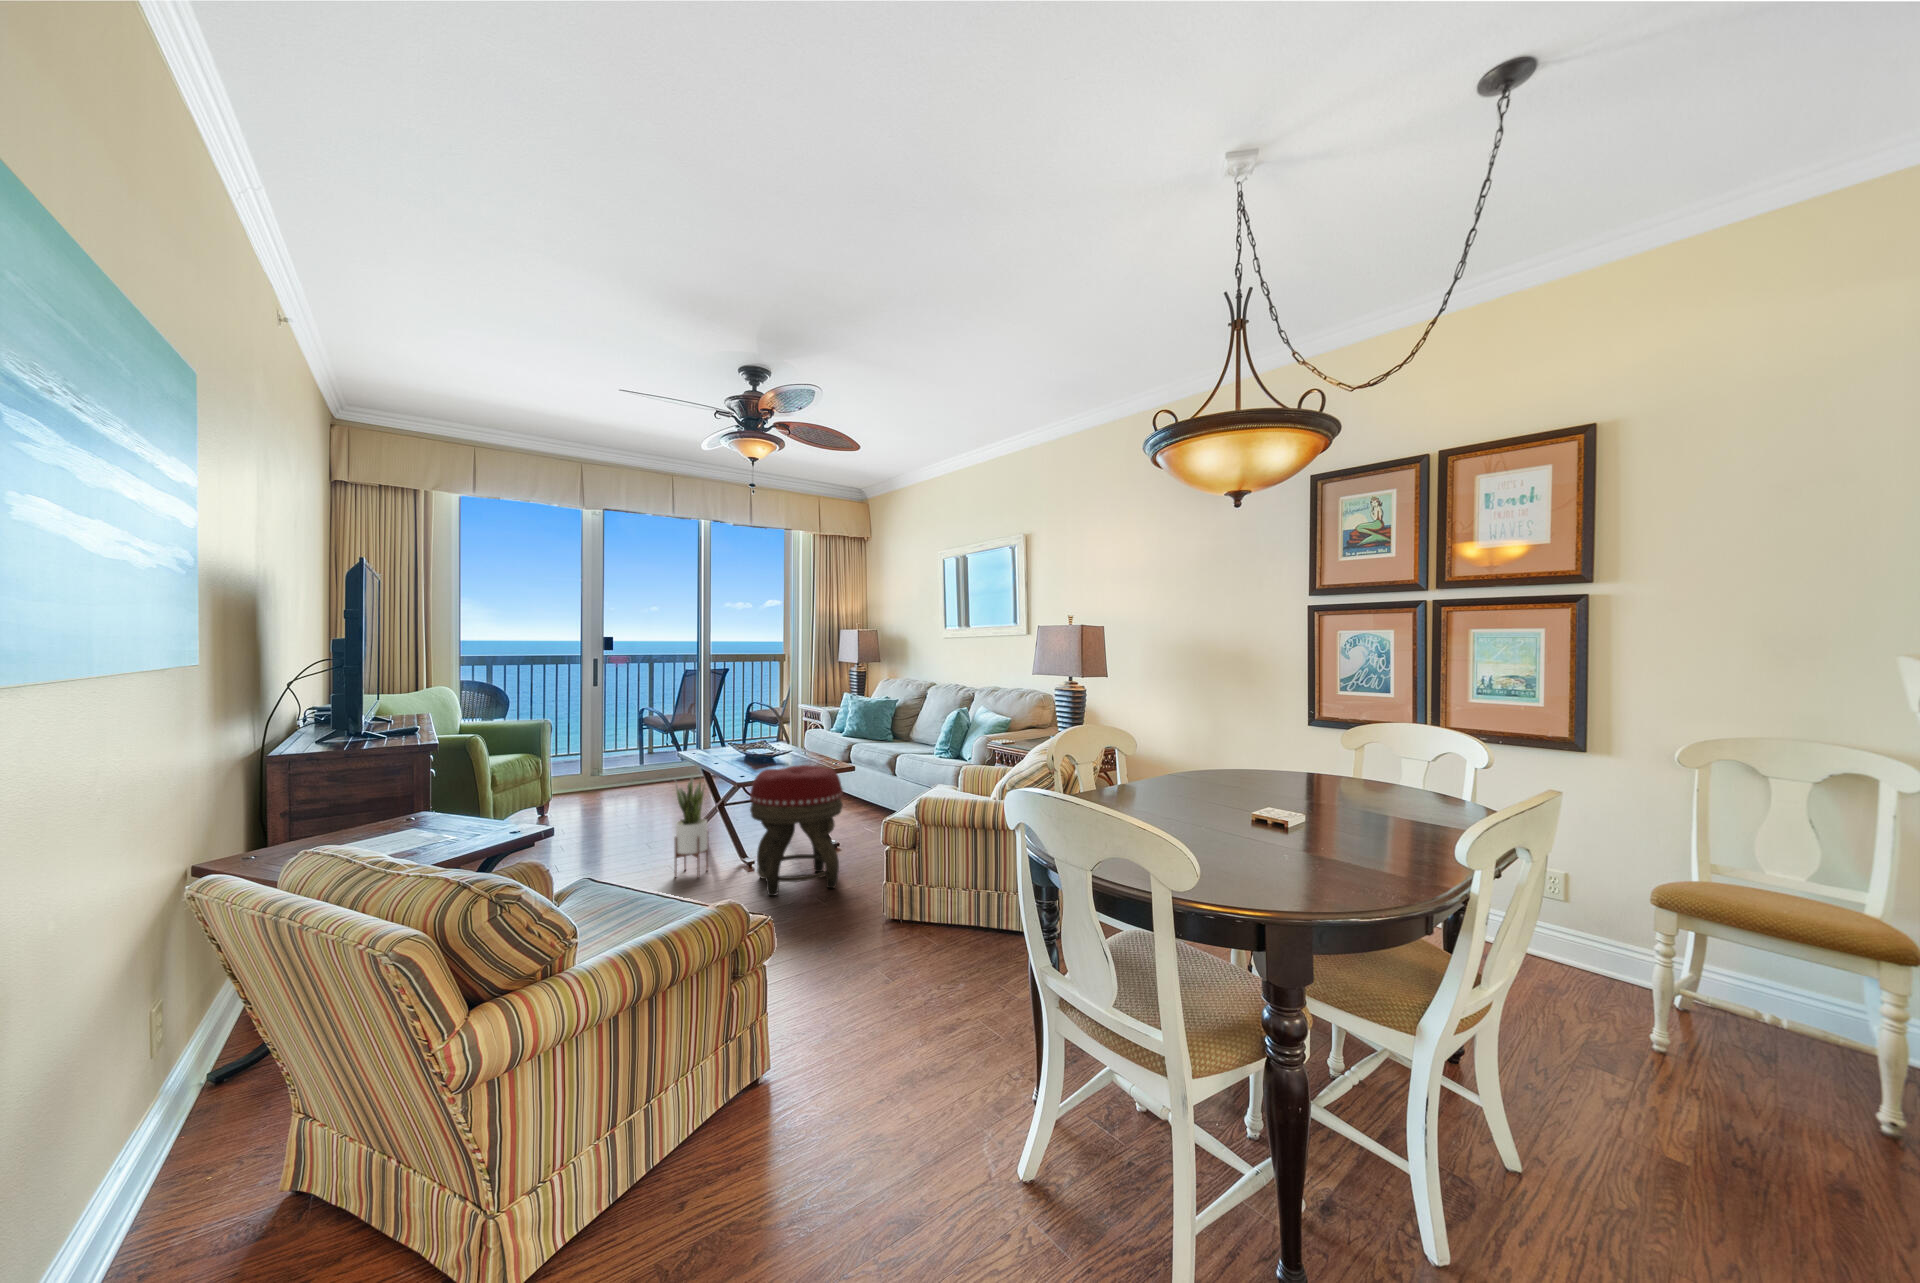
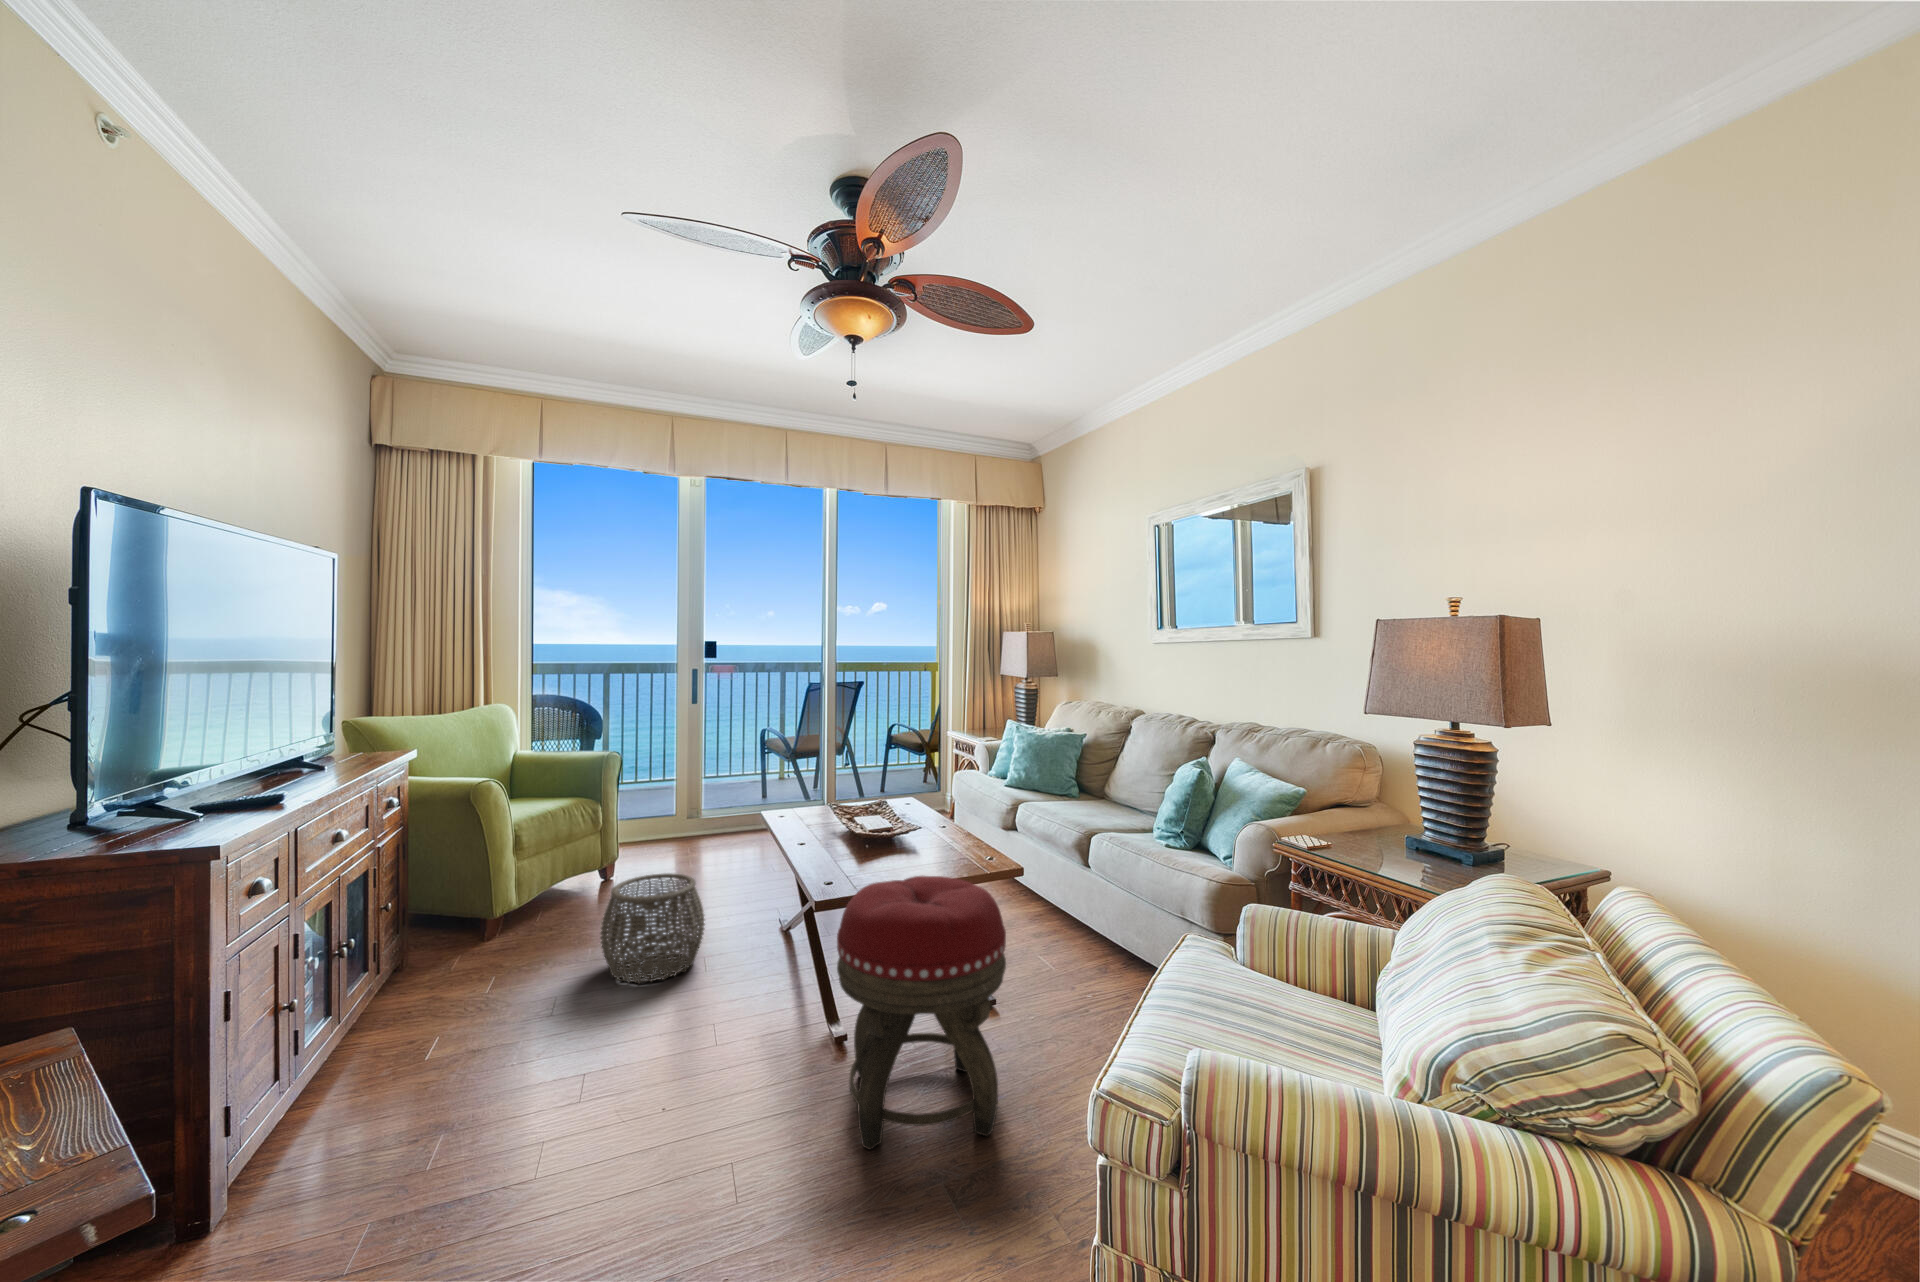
potted plant: present [675,778,708,877] -> none [717,877,779,1063]
woven basket: none [573,791,643,857] -> present [600,873,705,983]

